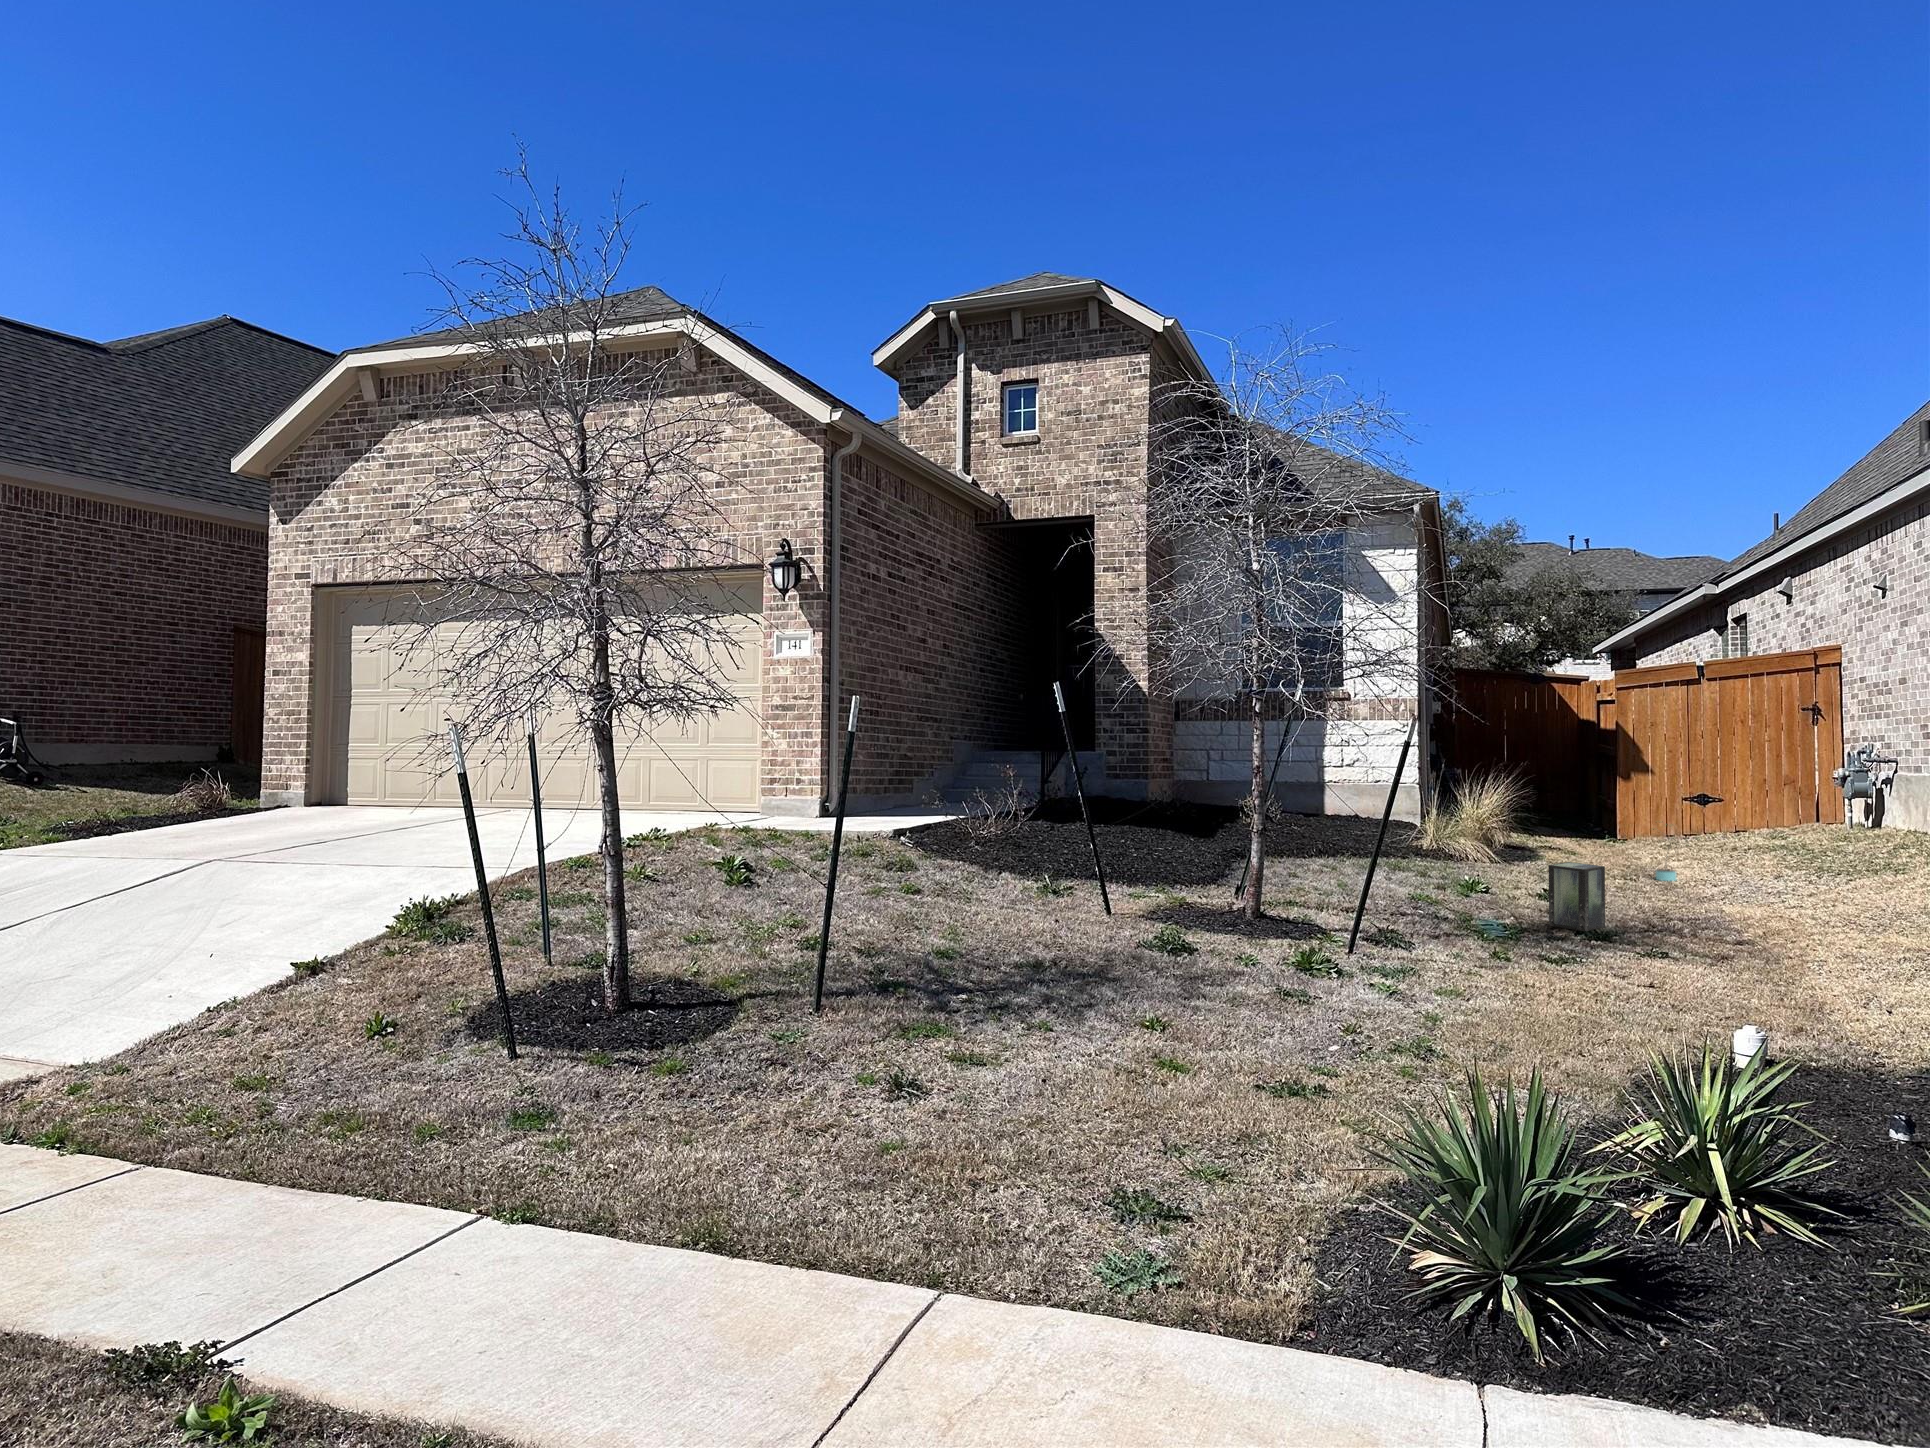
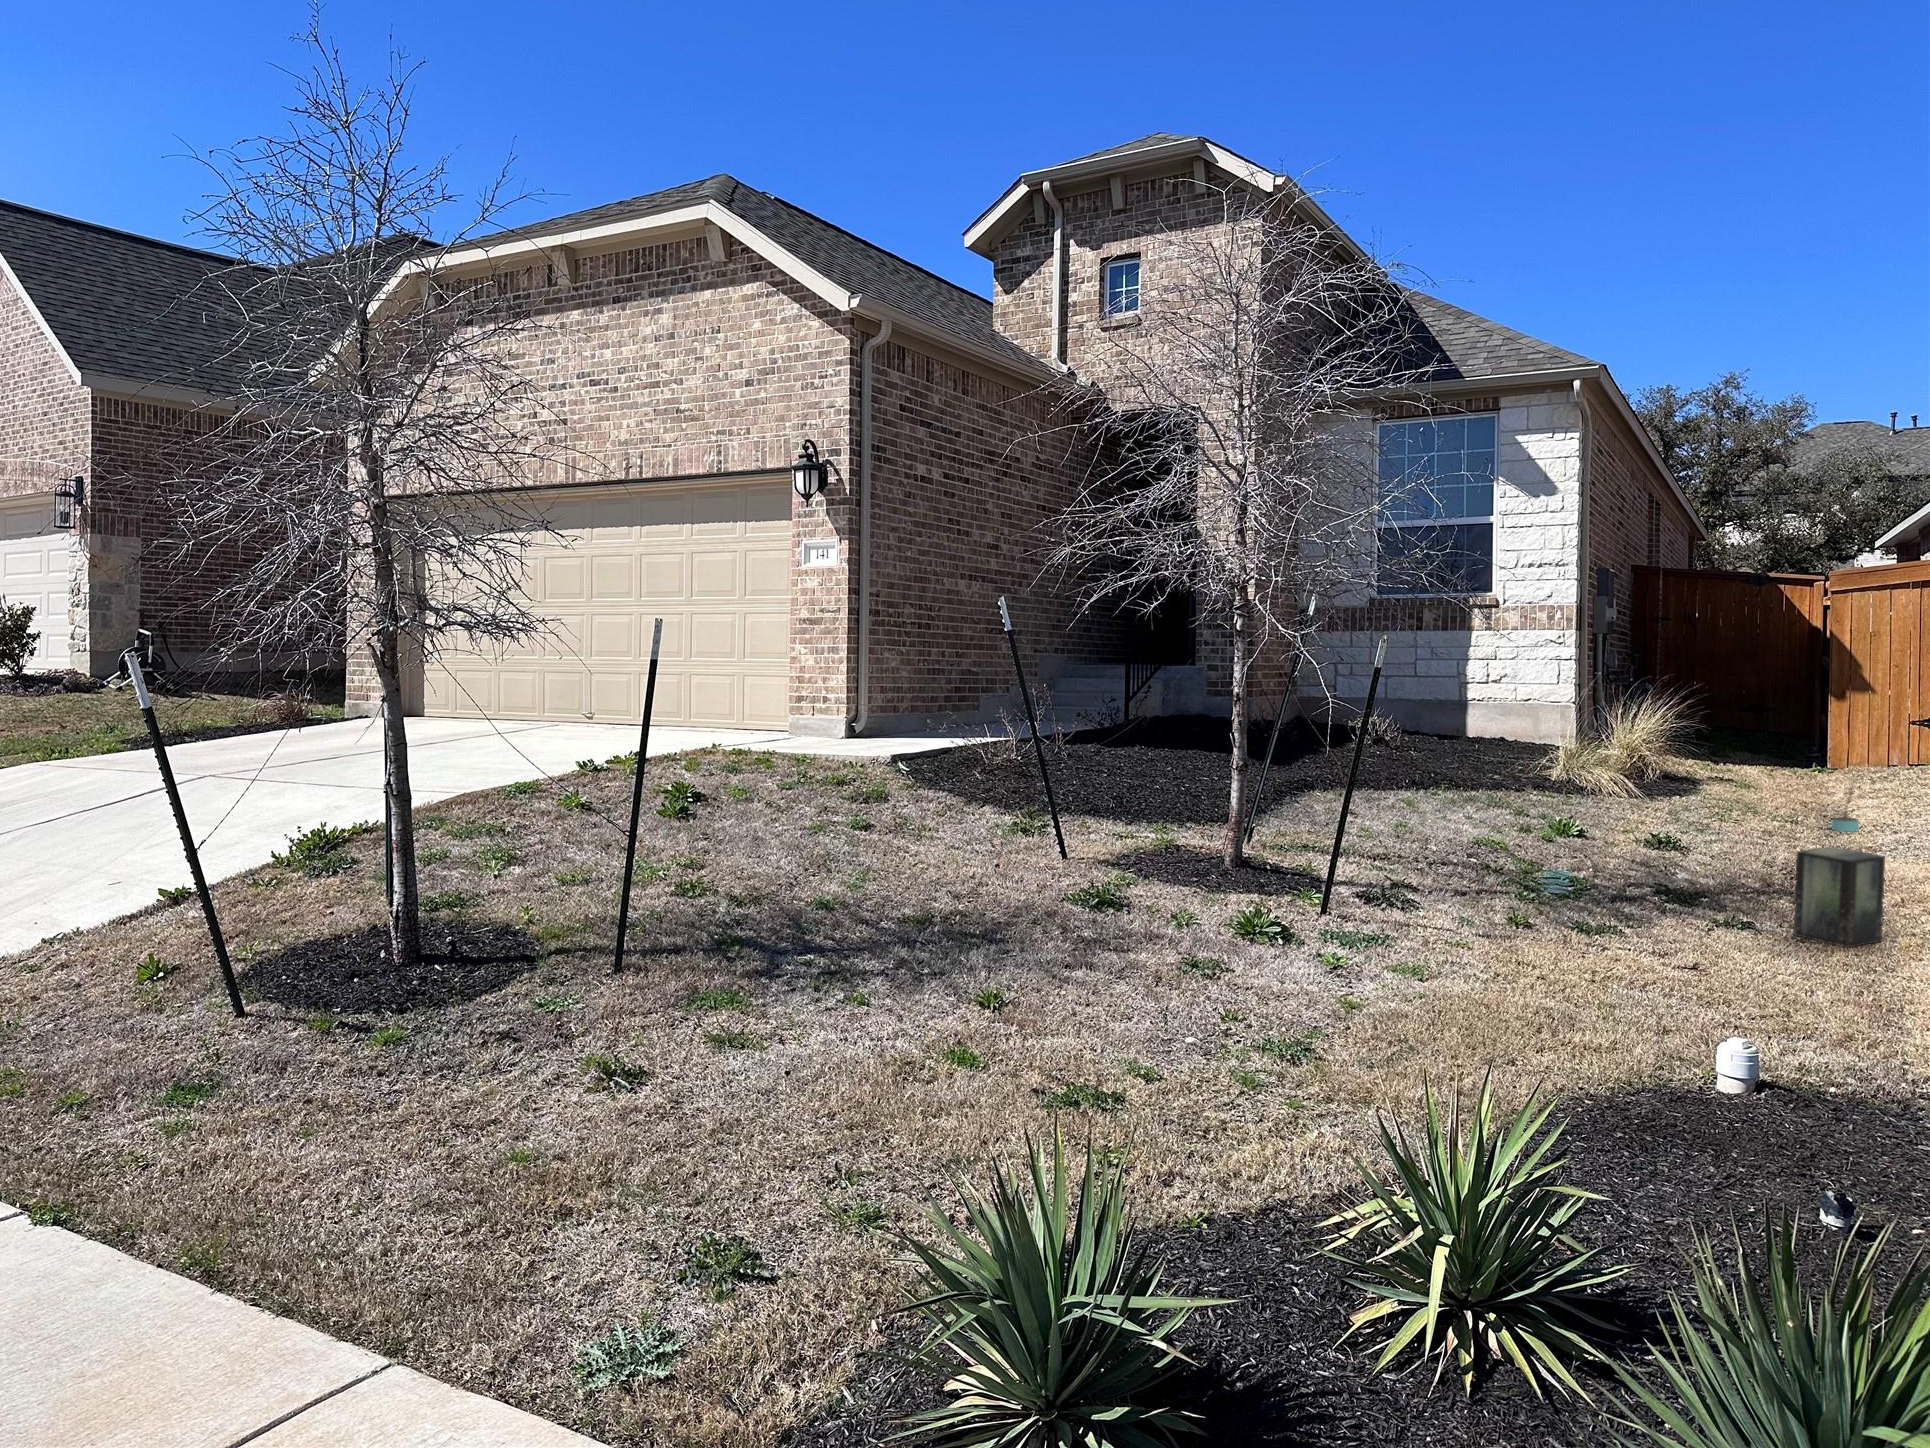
storage box: present [1549,862,1605,931] -> present [1794,847,1885,948]

